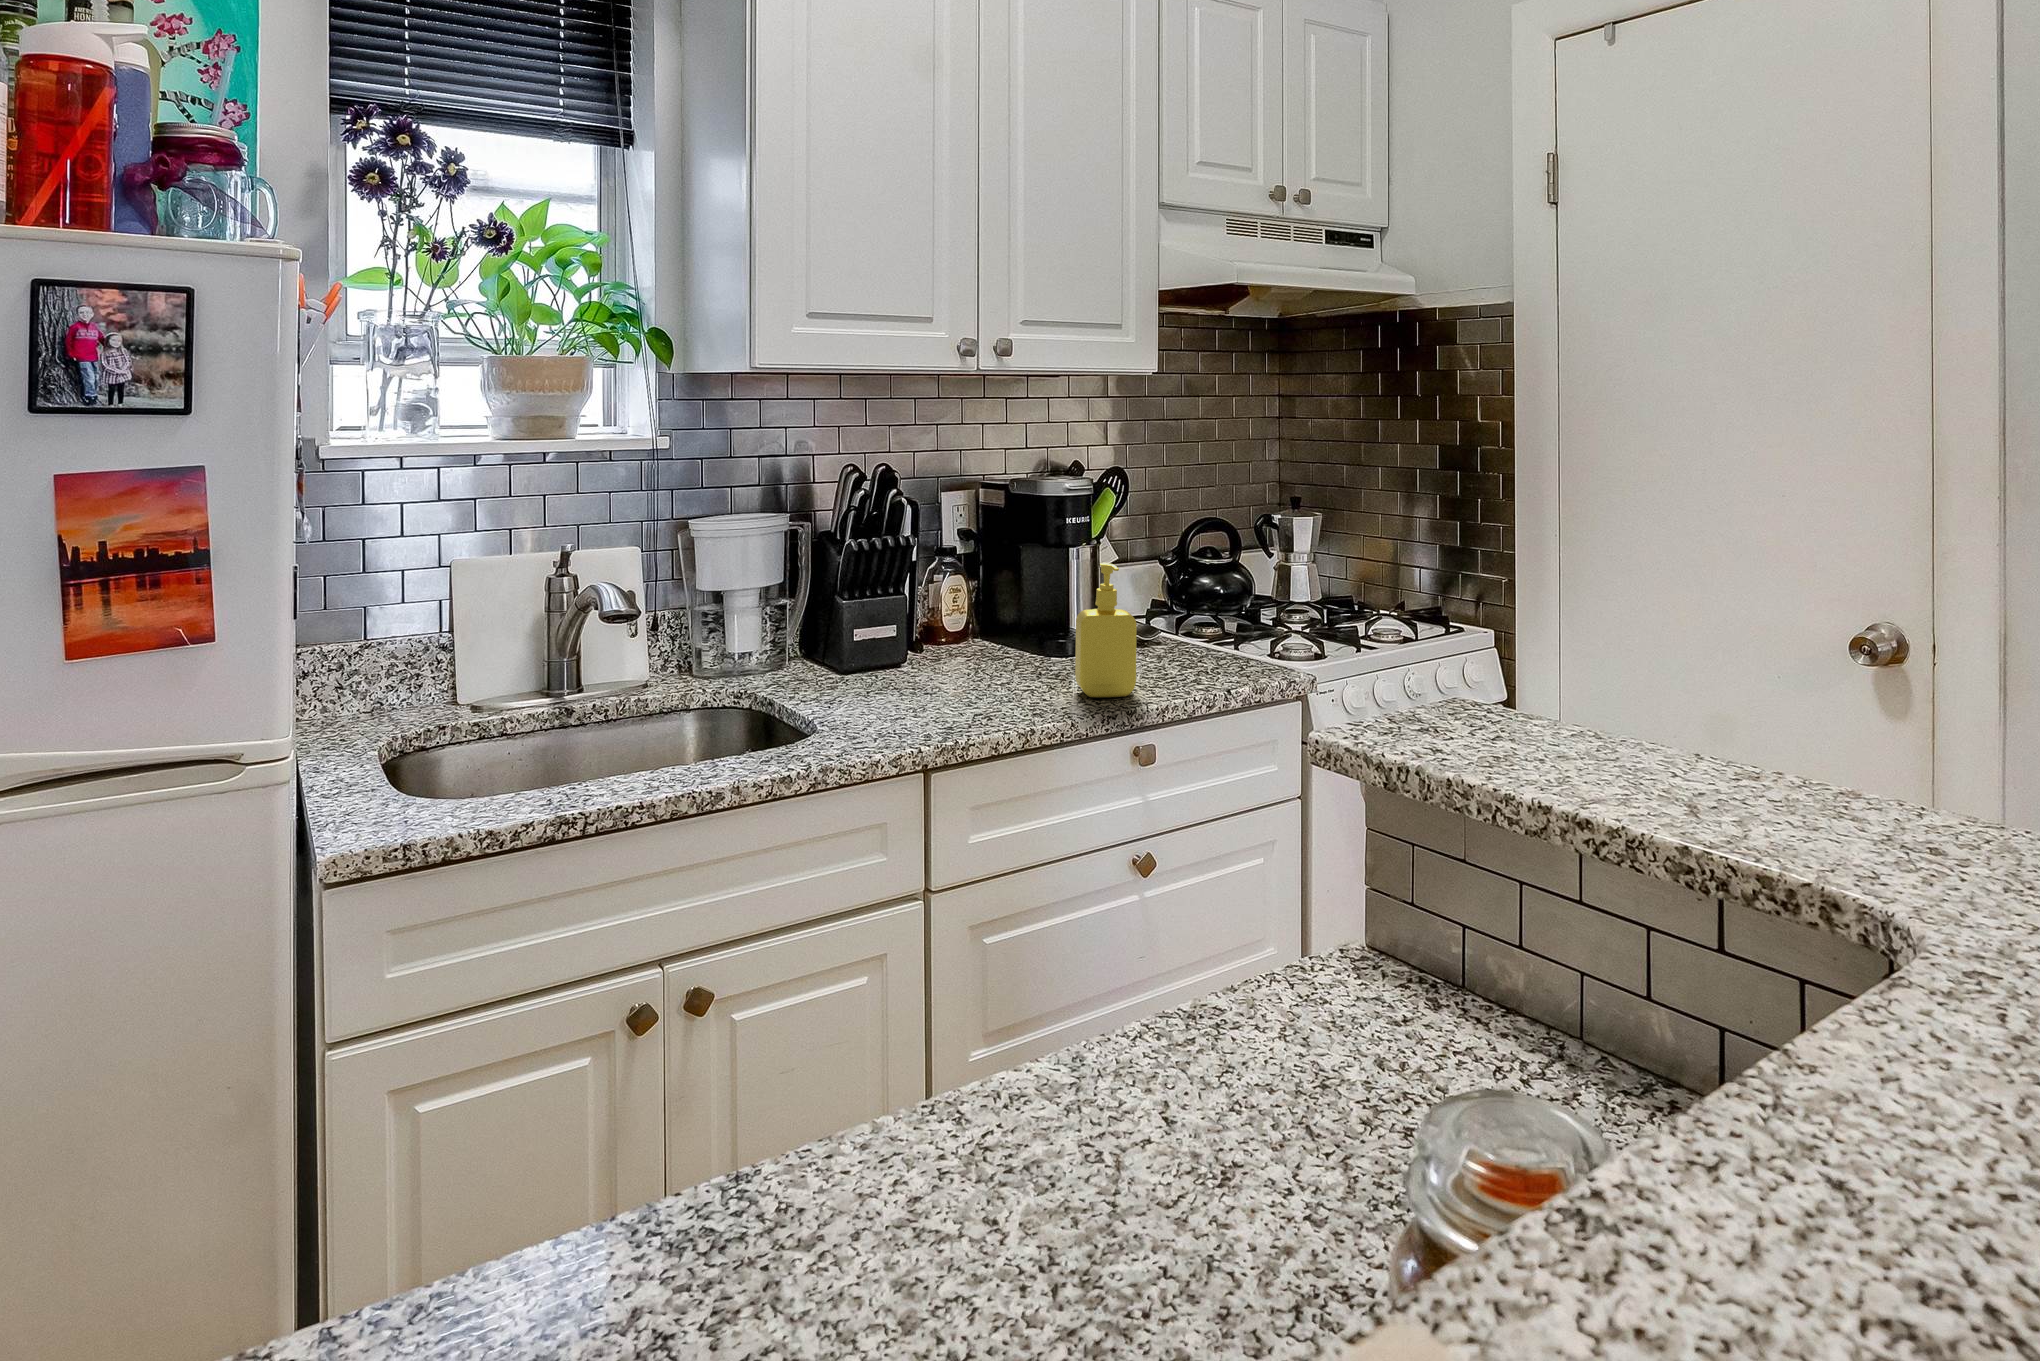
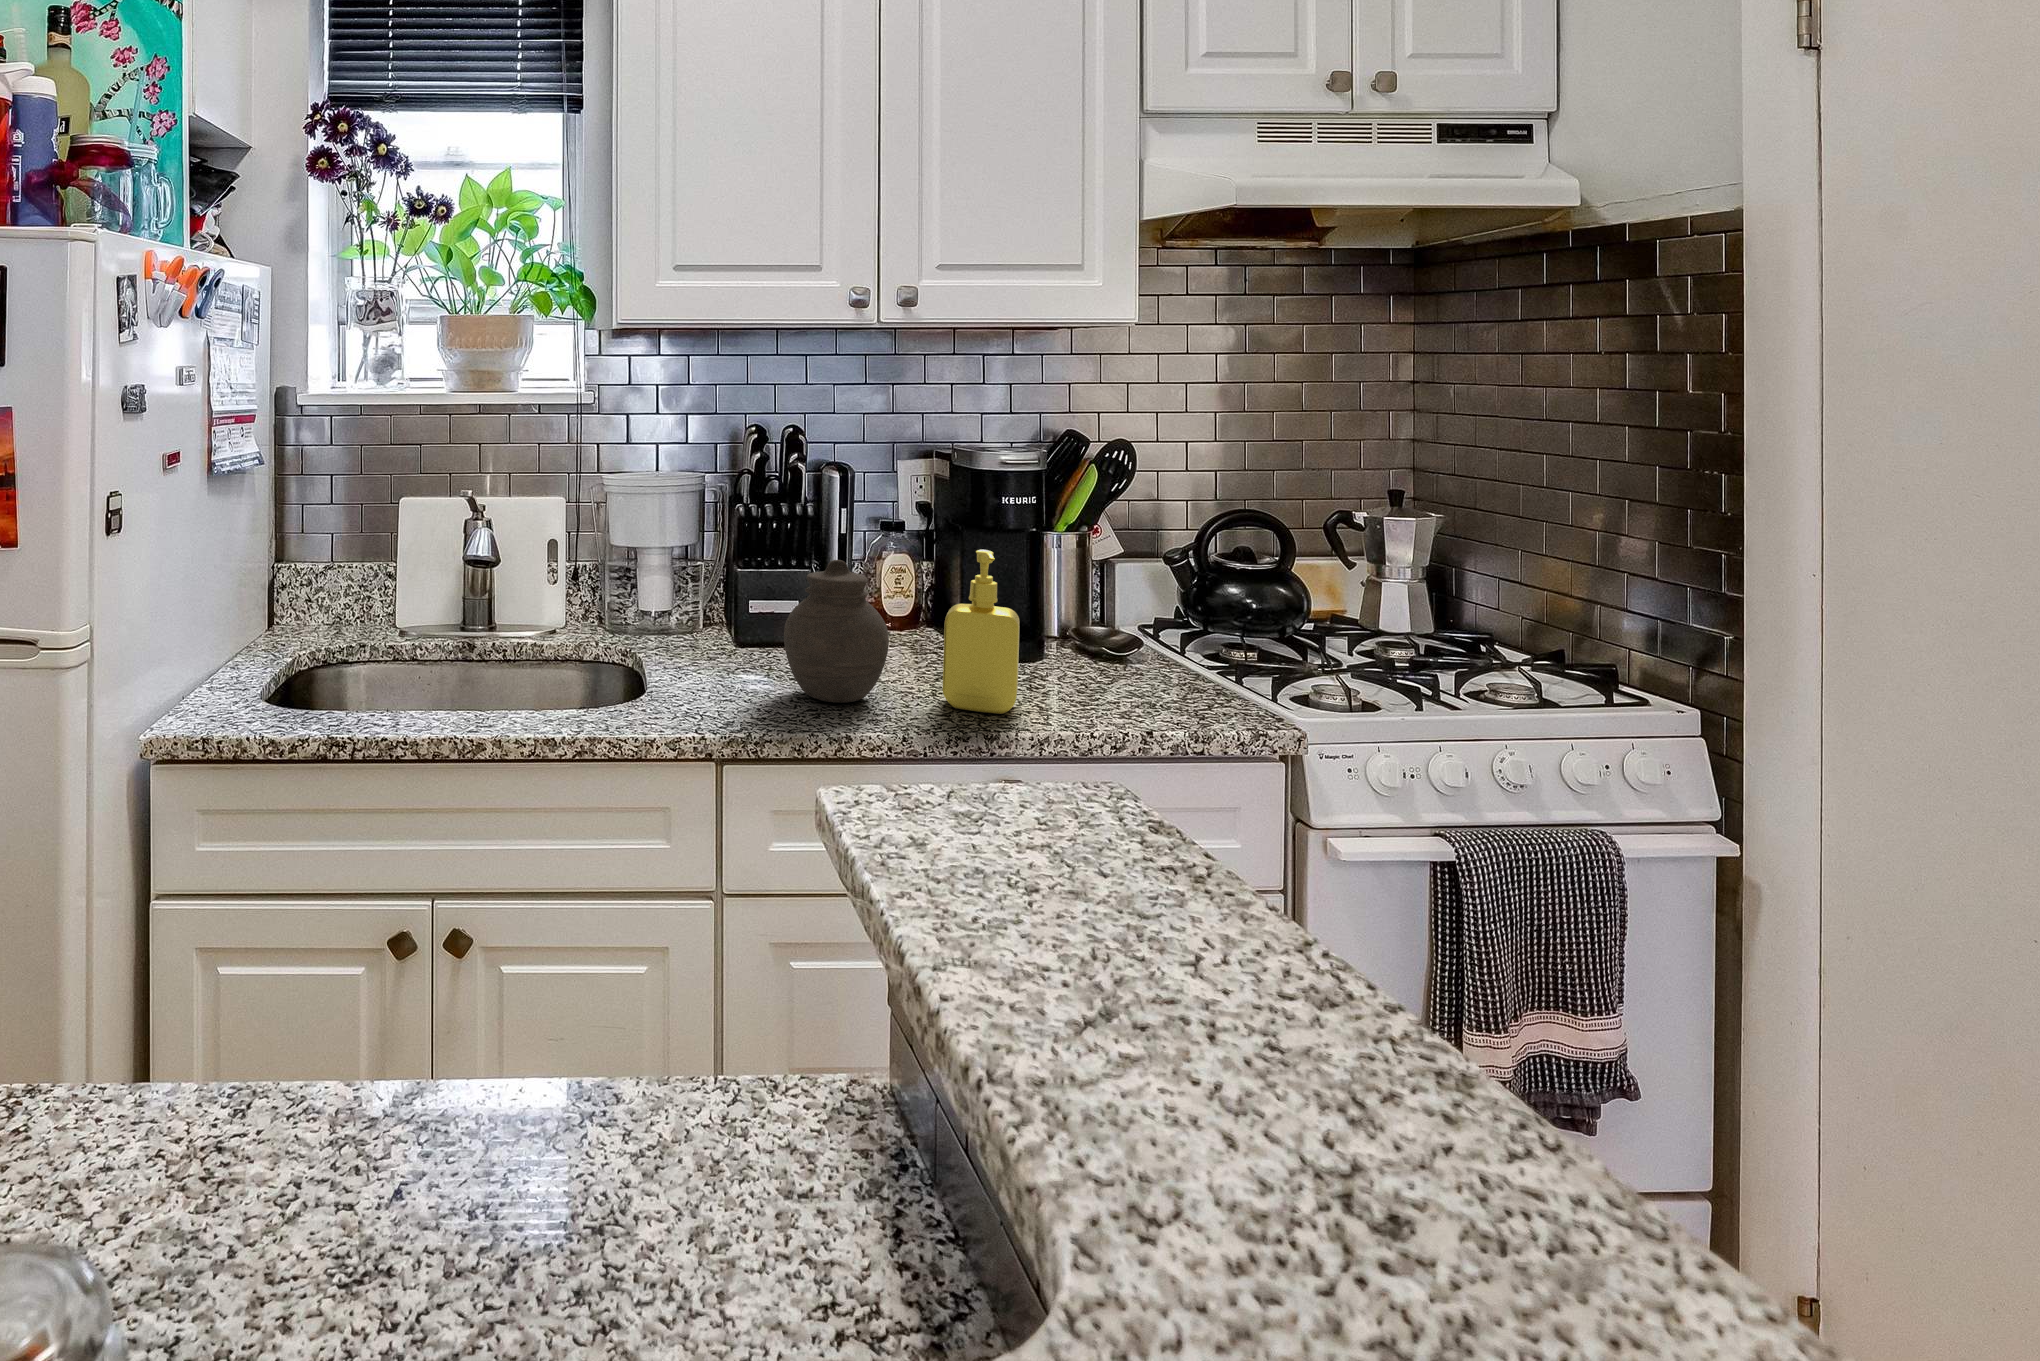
jar: none [946,581,1037,708] -> present [784,560,889,703]

